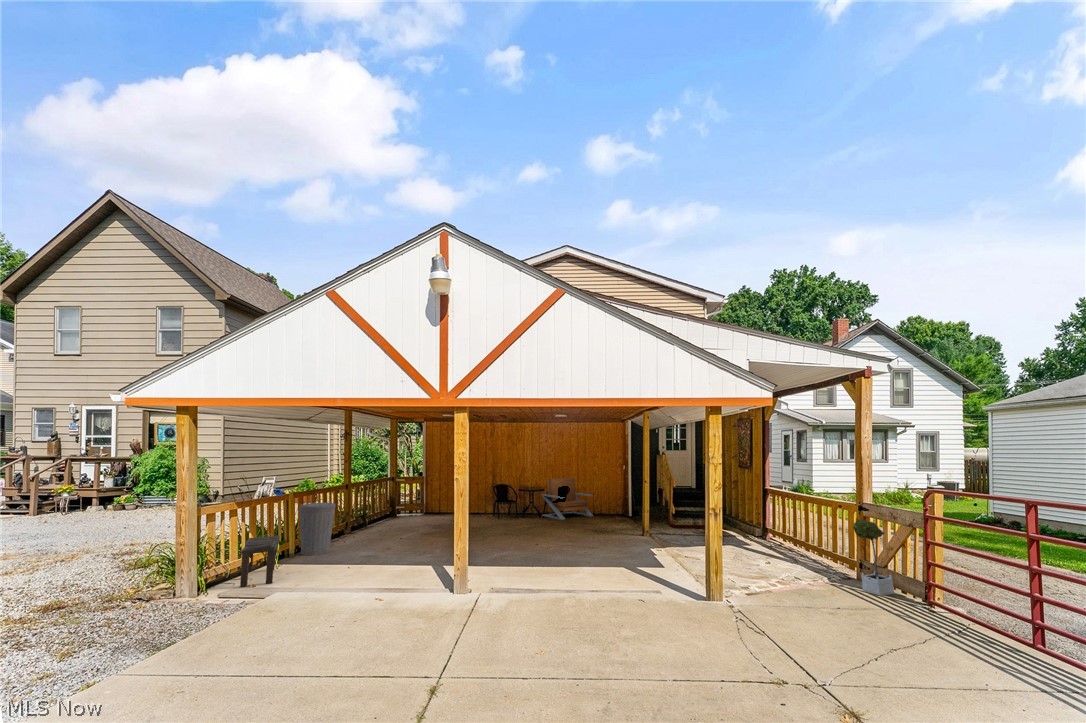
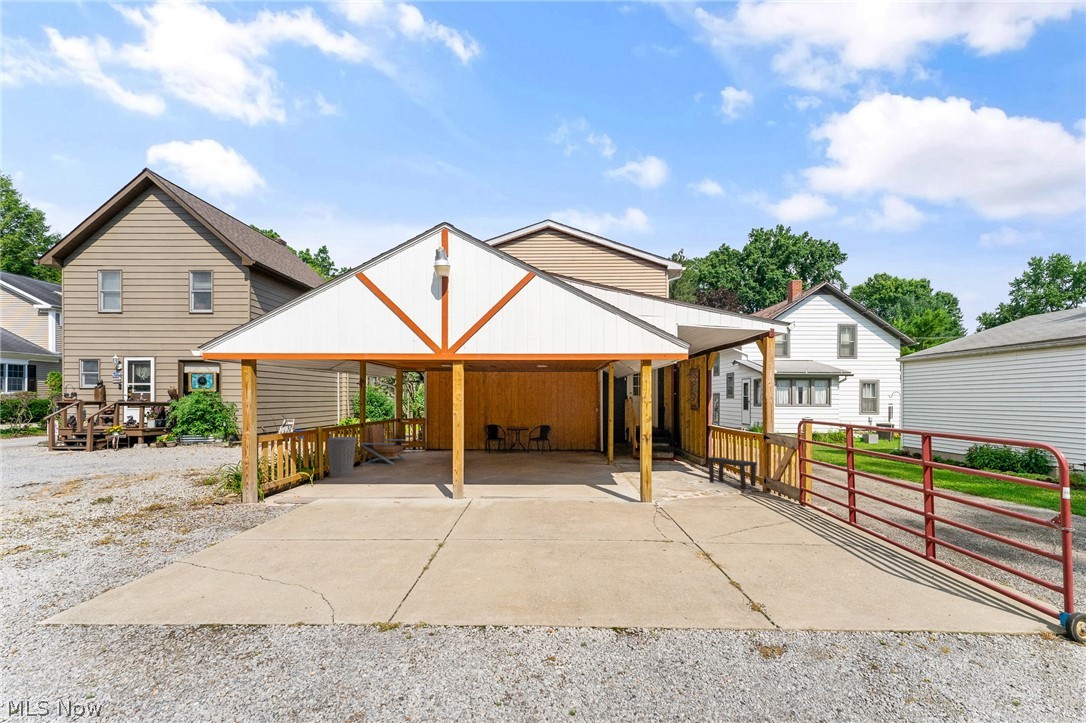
lounge chair: present [542,478,593,520] -> present [360,424,406,465]
potted tree: present [853,519,894,596] -> none [757,444,783,500]
bench: present [240,536,279,587] -> present [708,457,757,489]

